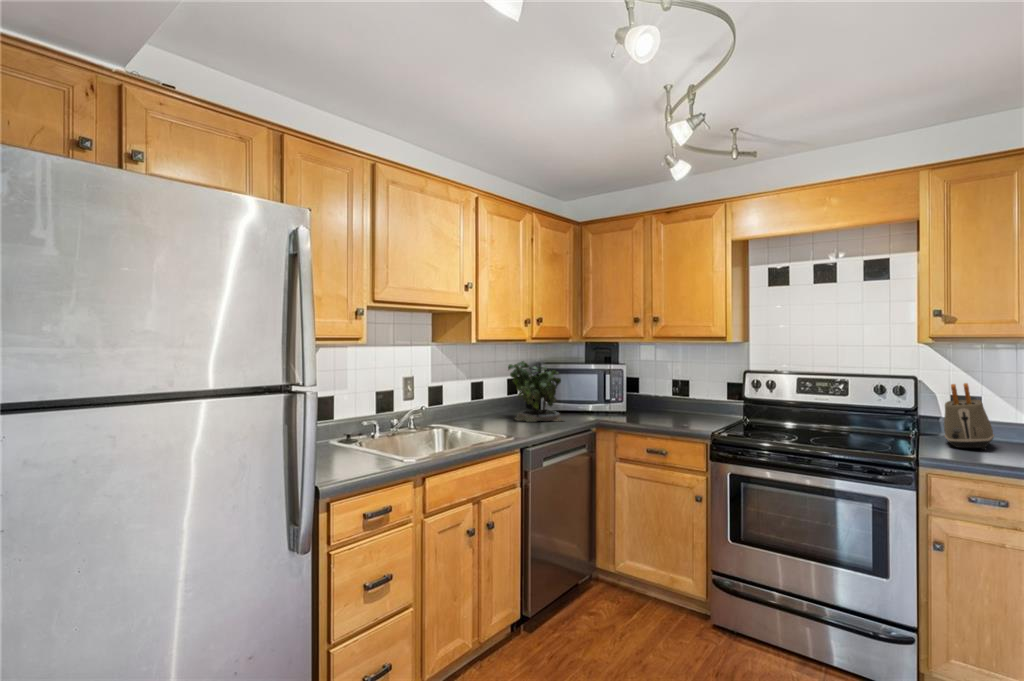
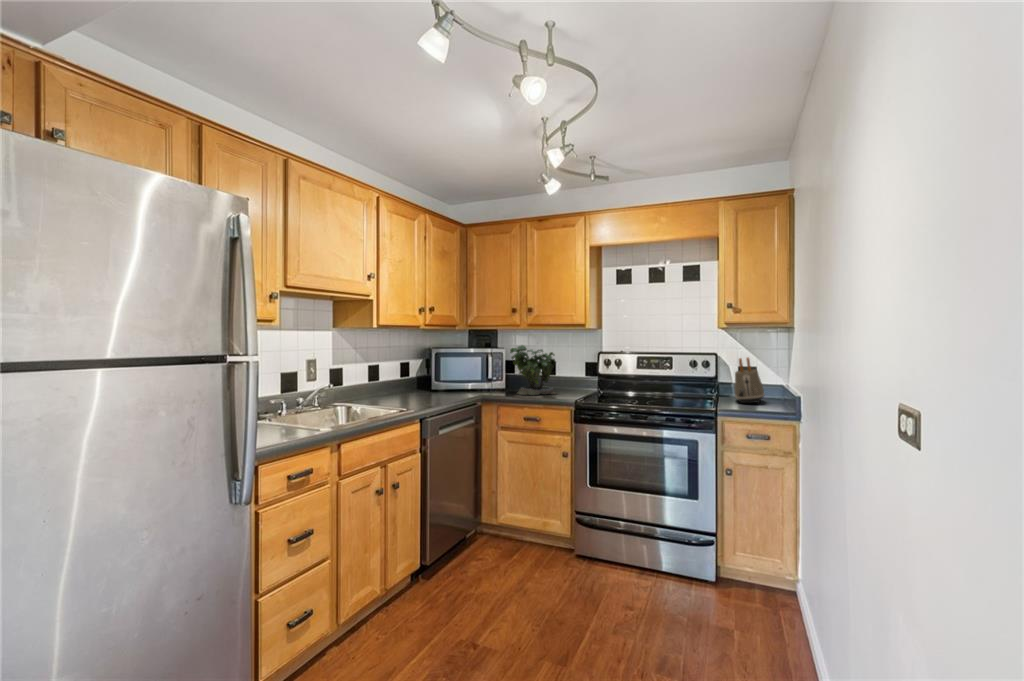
potted plant: present [508,361,563,422] -> present [510,345,556,395]

